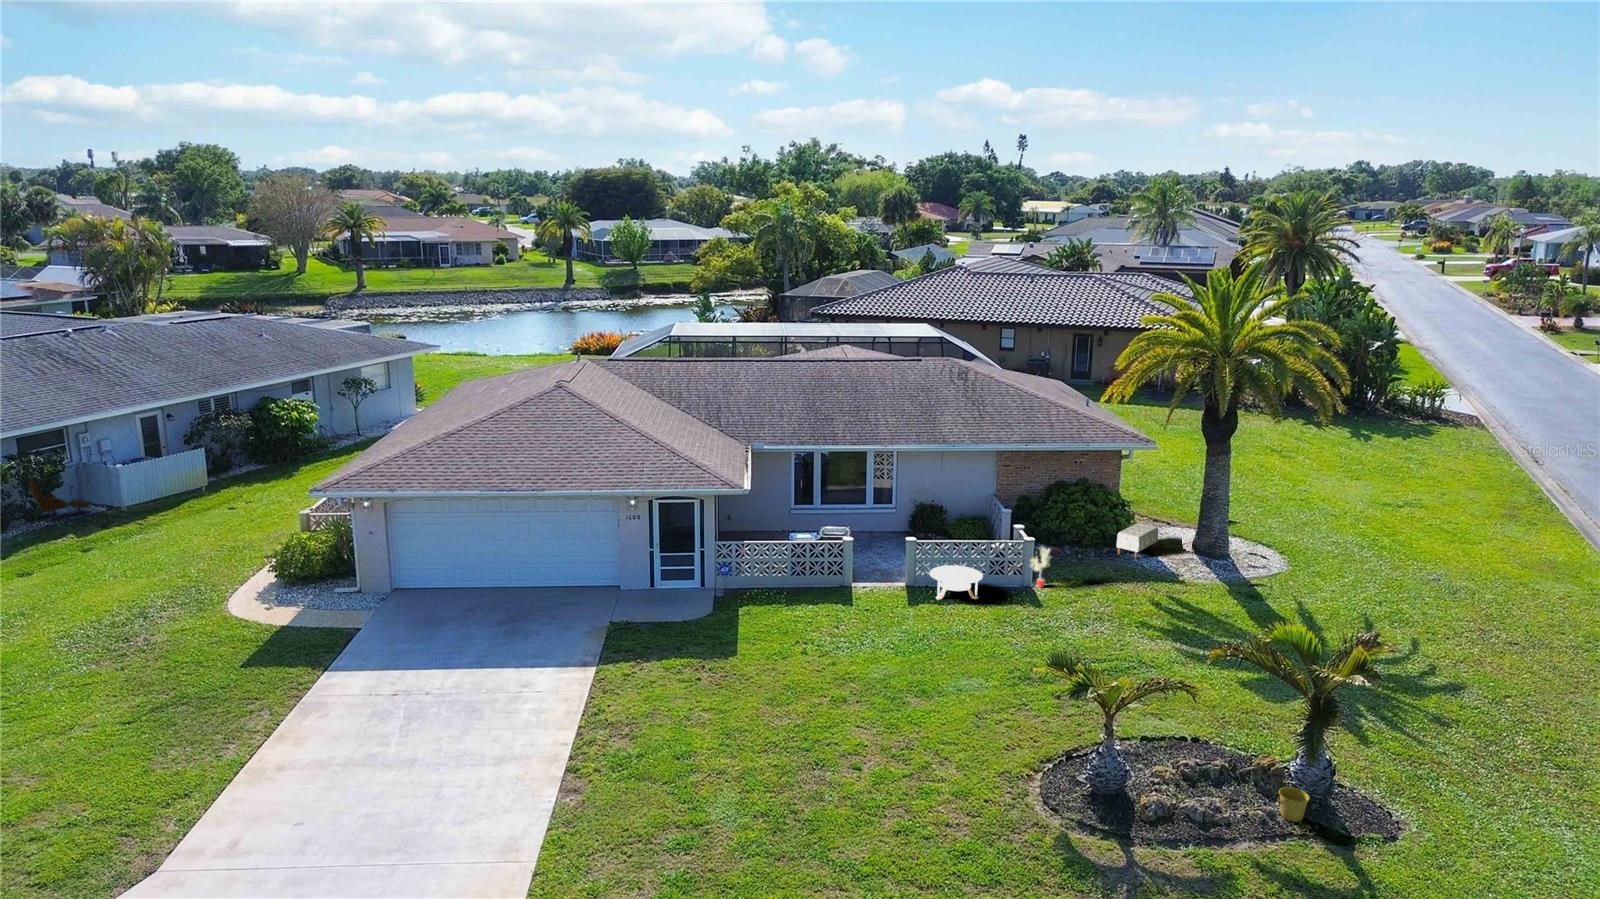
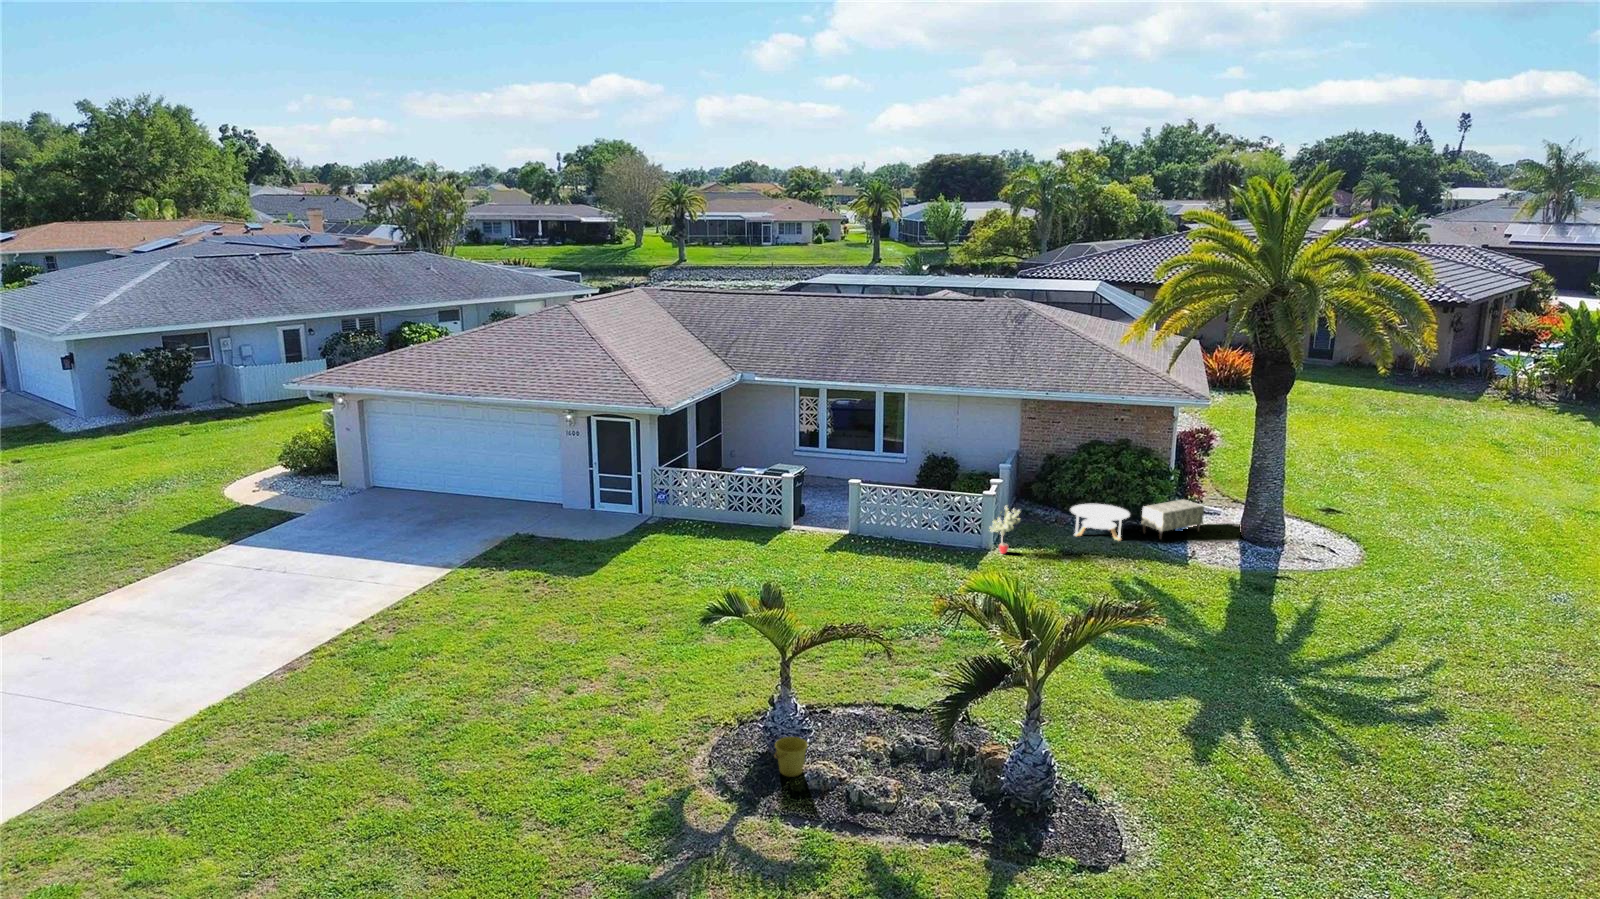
lounge chair: present [29,479,90,520] -> none [169,373,219,412]
round table: present [929,565,983,599] -> present [1071,504,1130,541]
bucket: present [1277,787,1310,822] -> present [774,737,808,777]

